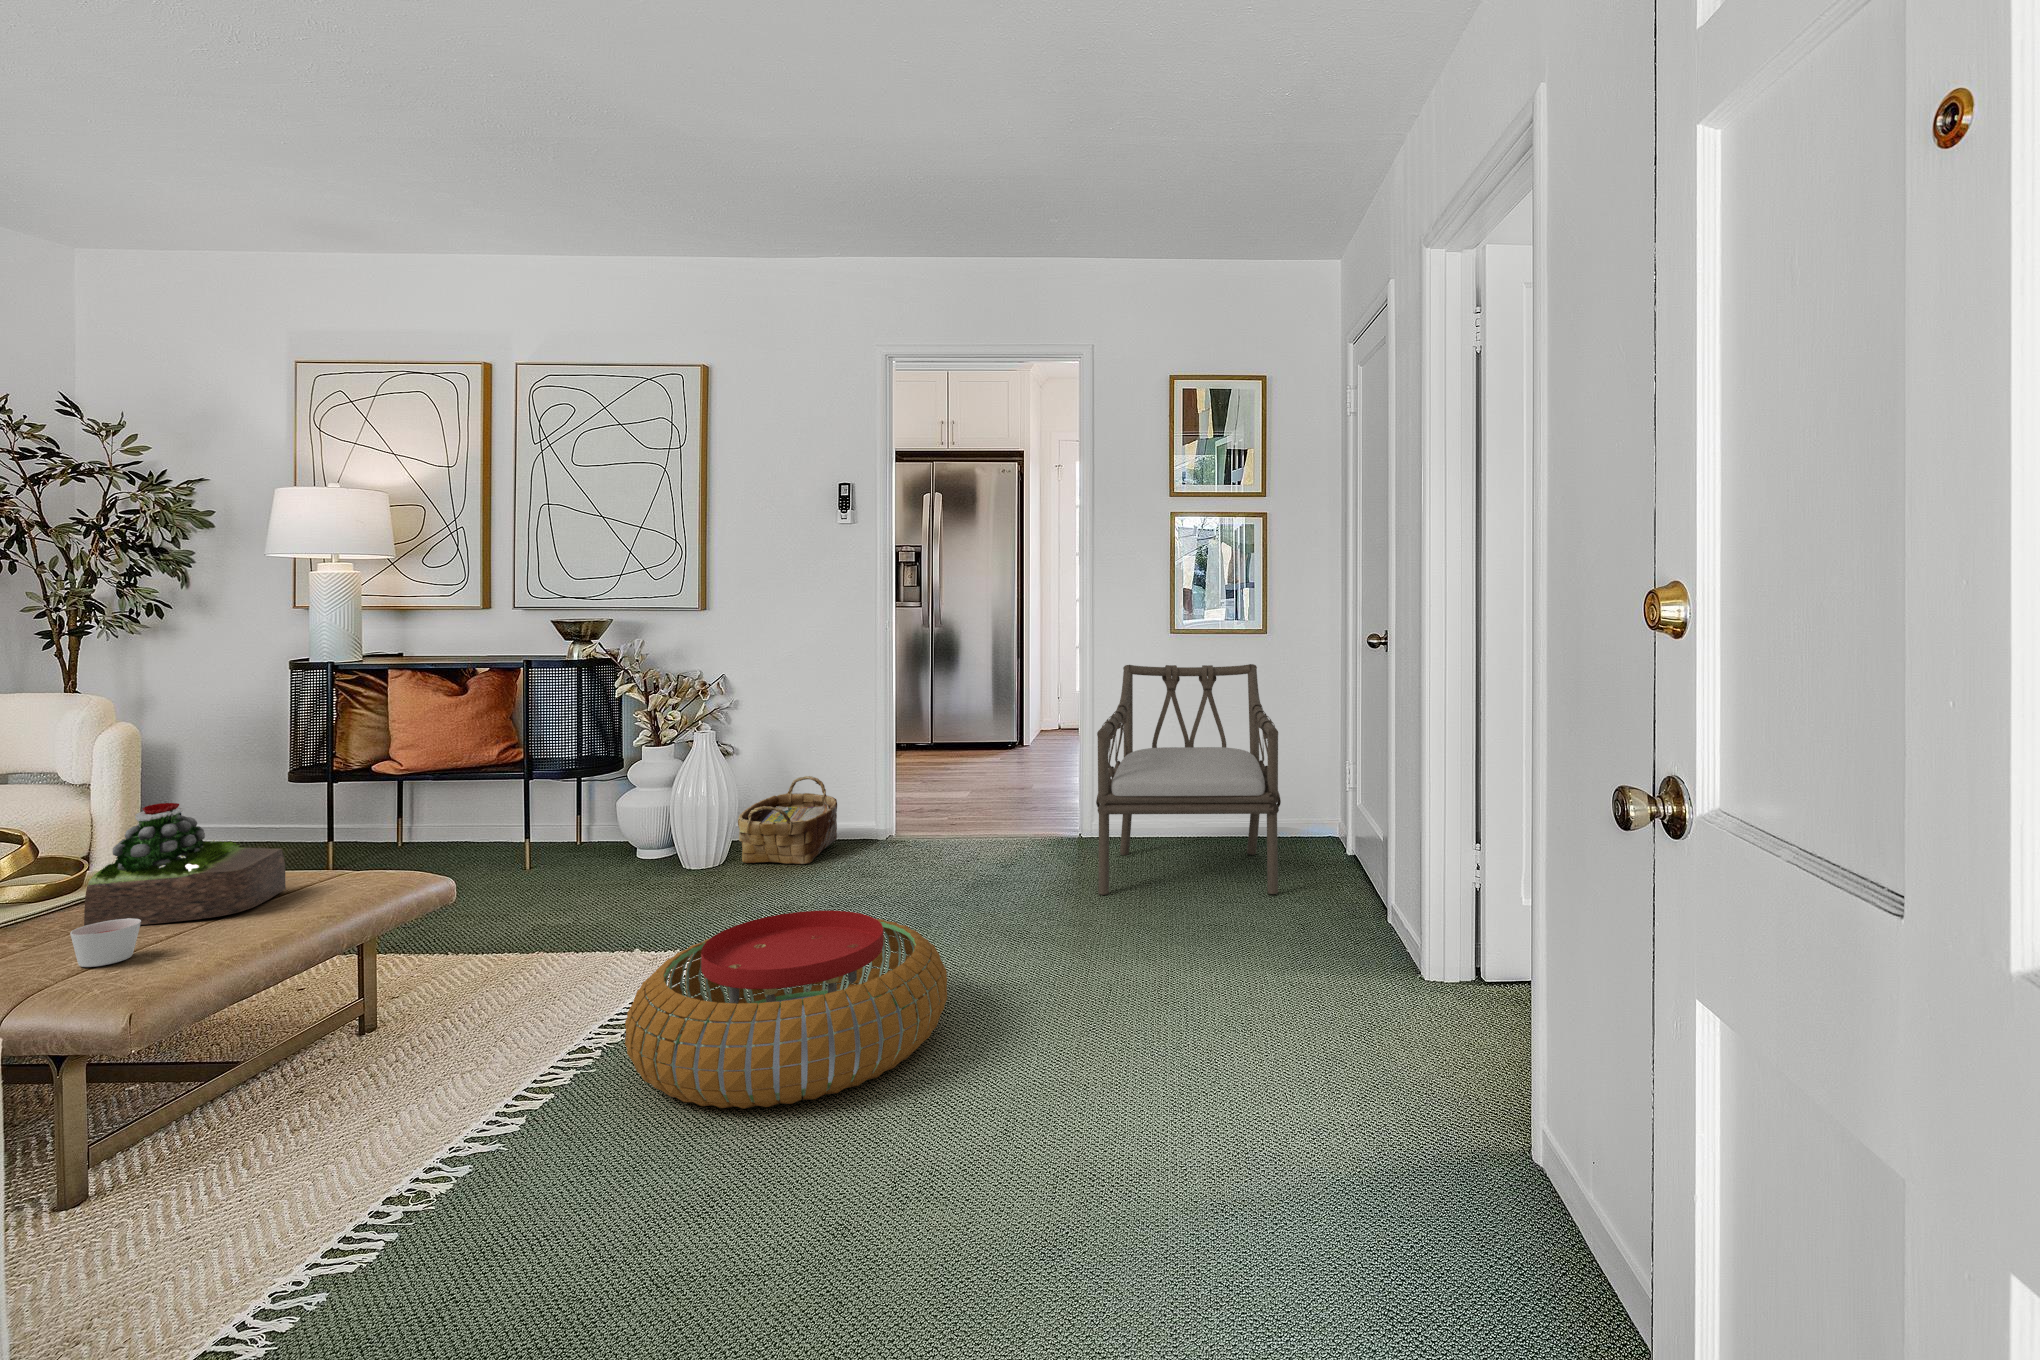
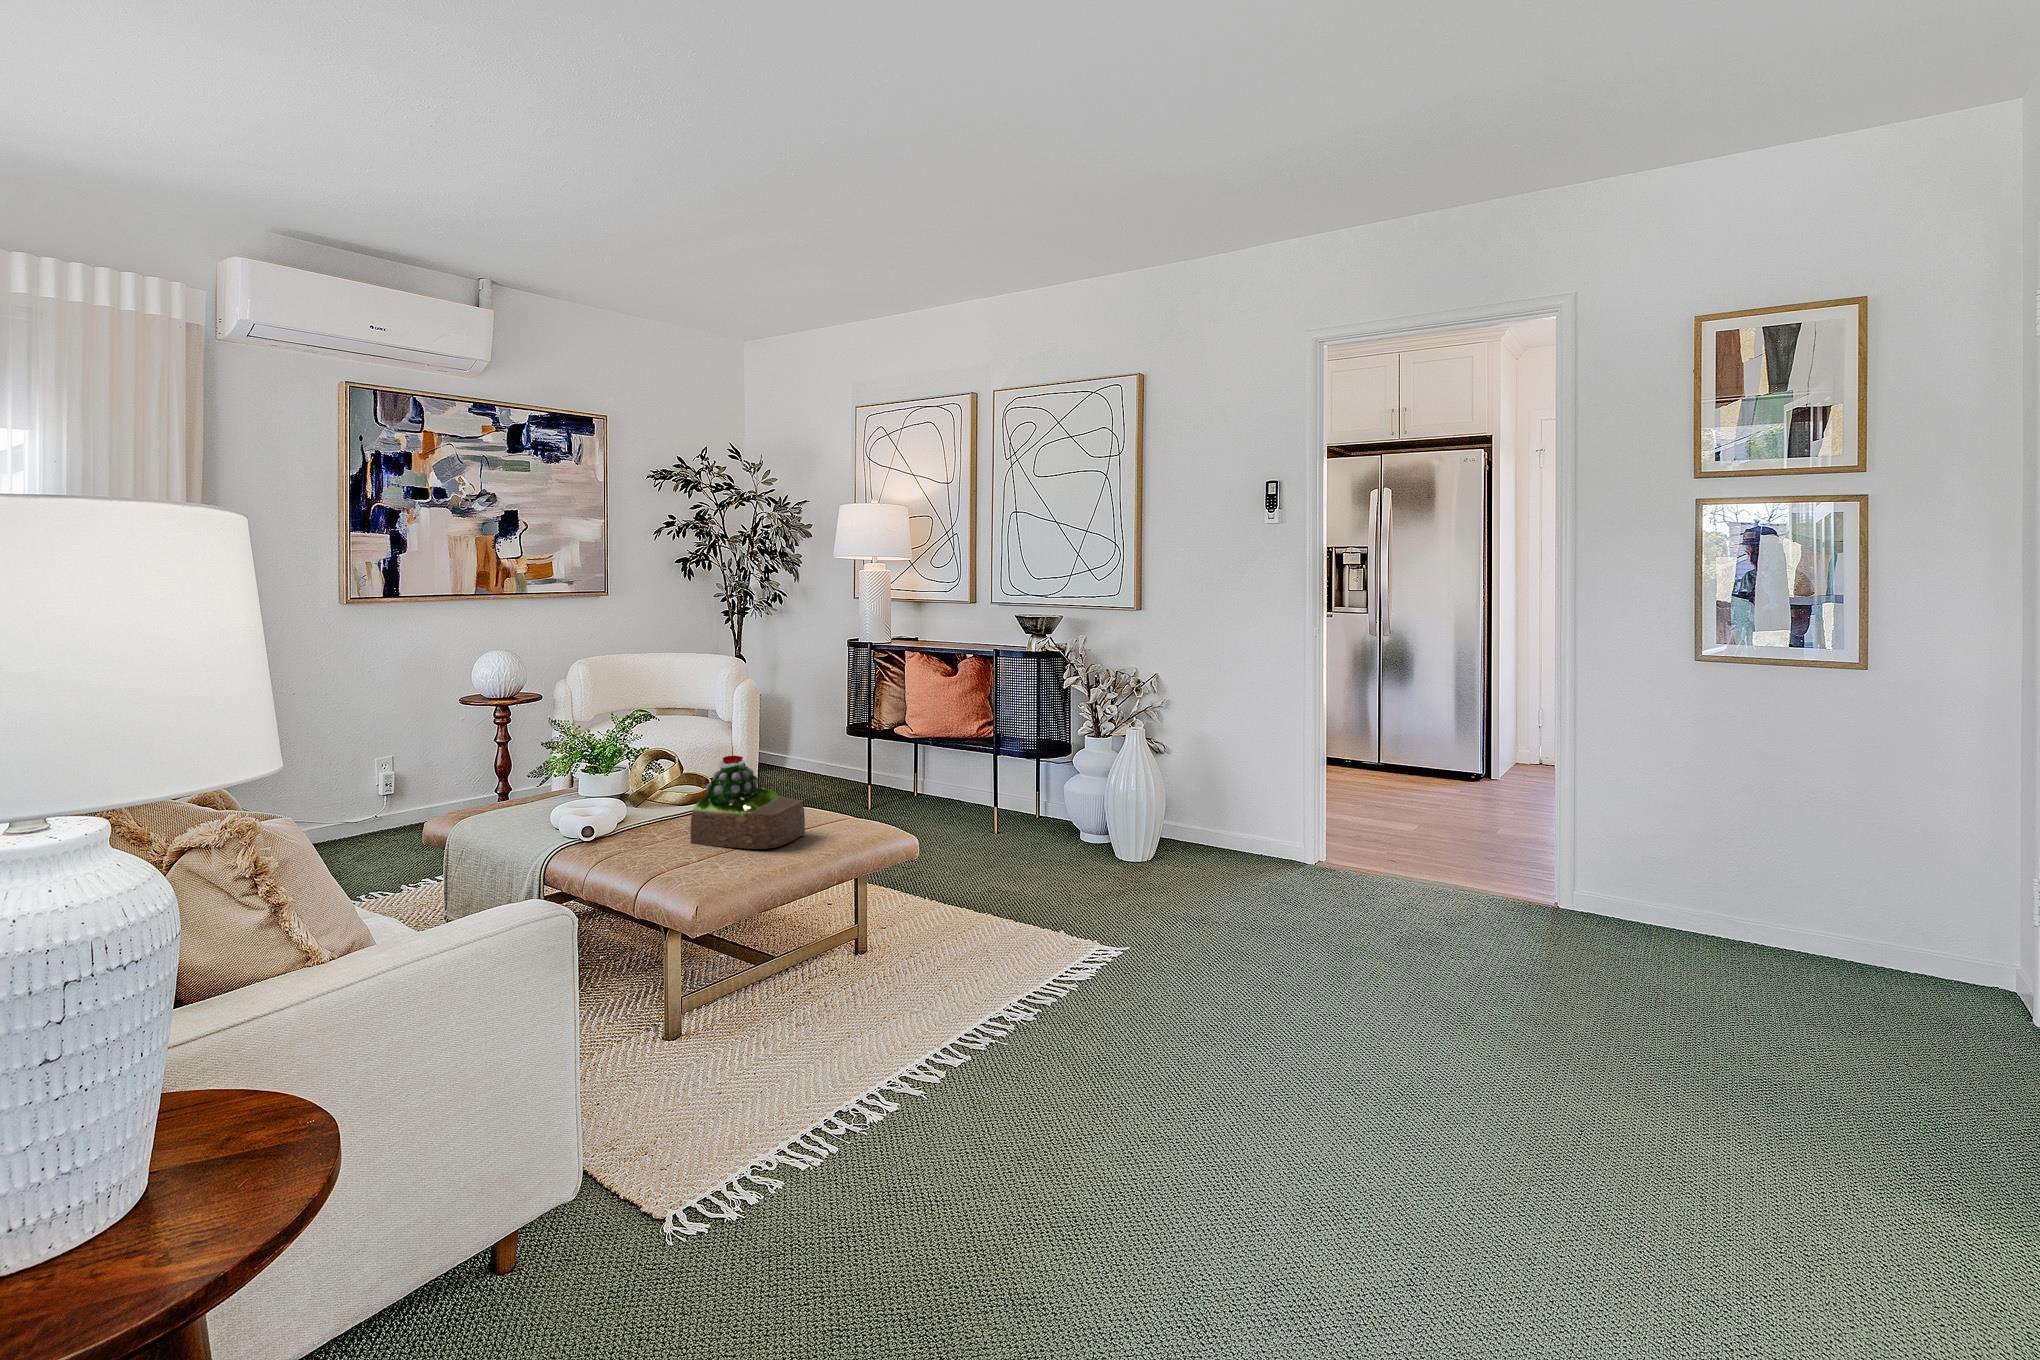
armchair: present [1096,664,1281,895] -> none [1563,698,1857,1045]
woven basket: present [738,776,837,864] -> none [1169,786,1268,878]
pouf: present [625,911,947,1109] -> none [1024,936,1337,1140]
candle: present [70,919,141,967] -> none [675,841,712,874]

